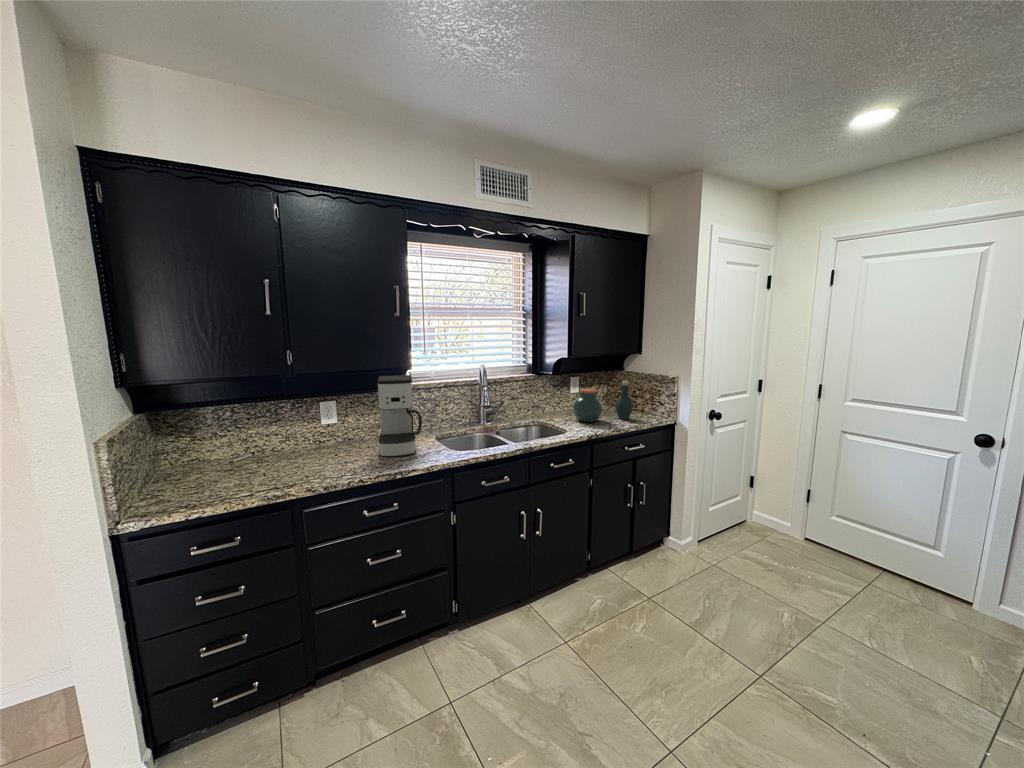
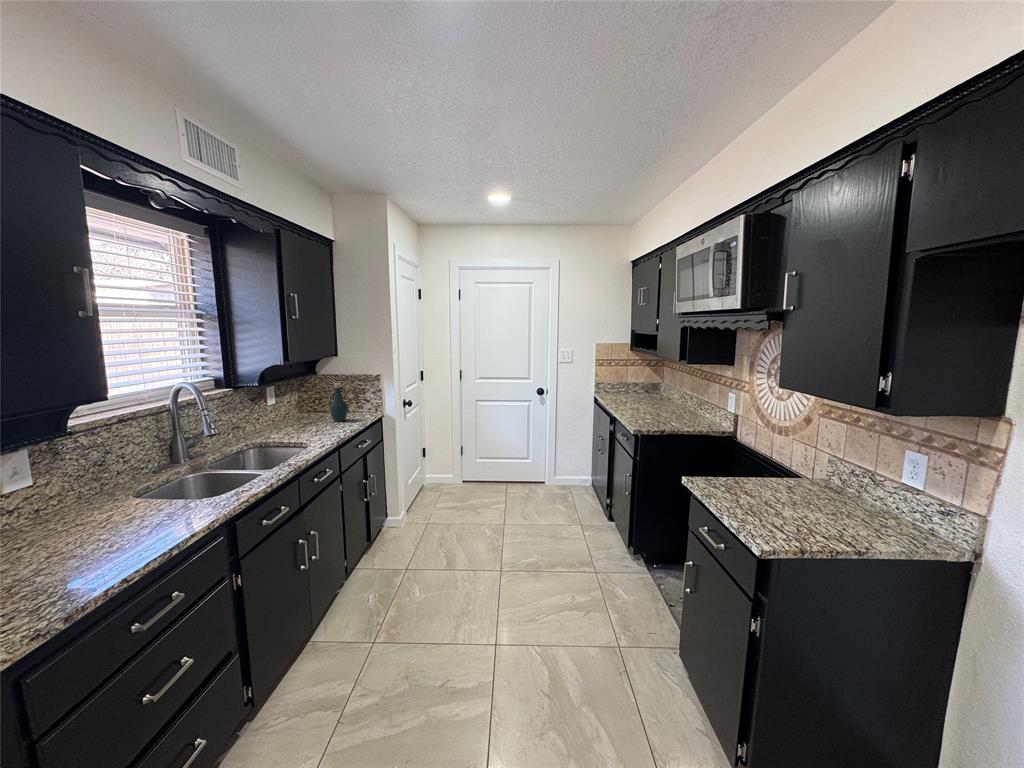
coffee maker: present [377,375,422,457] -> none [24,409,150,548]
jar: present [573,389,602,422] -> none [291,396,326,431]

